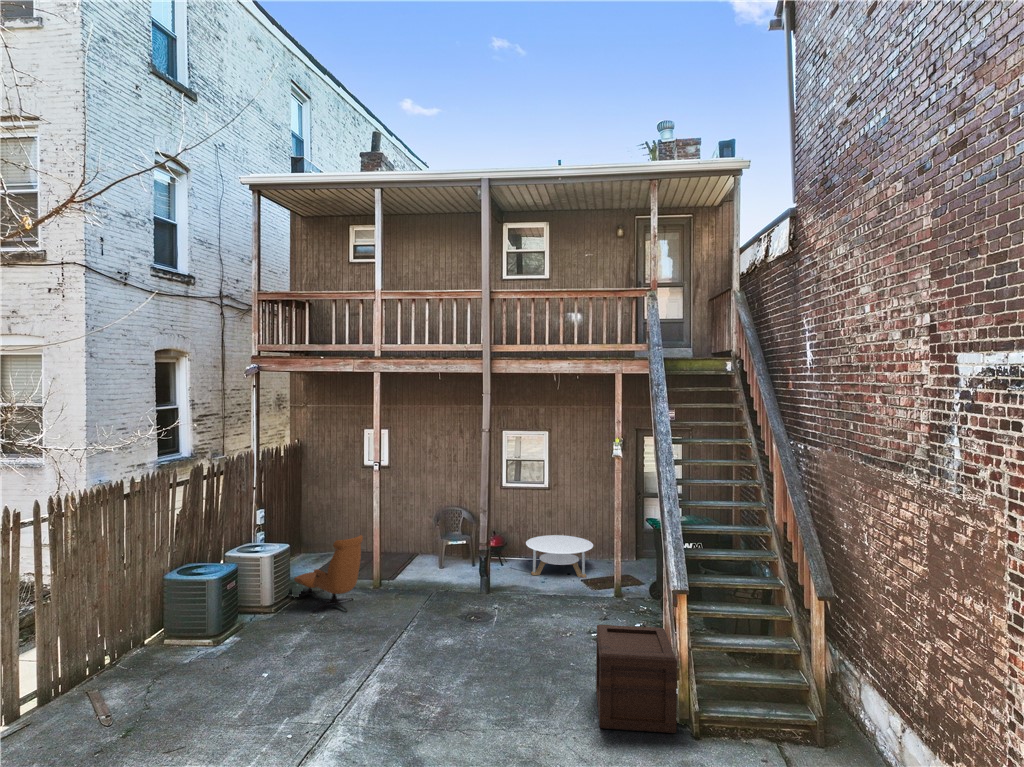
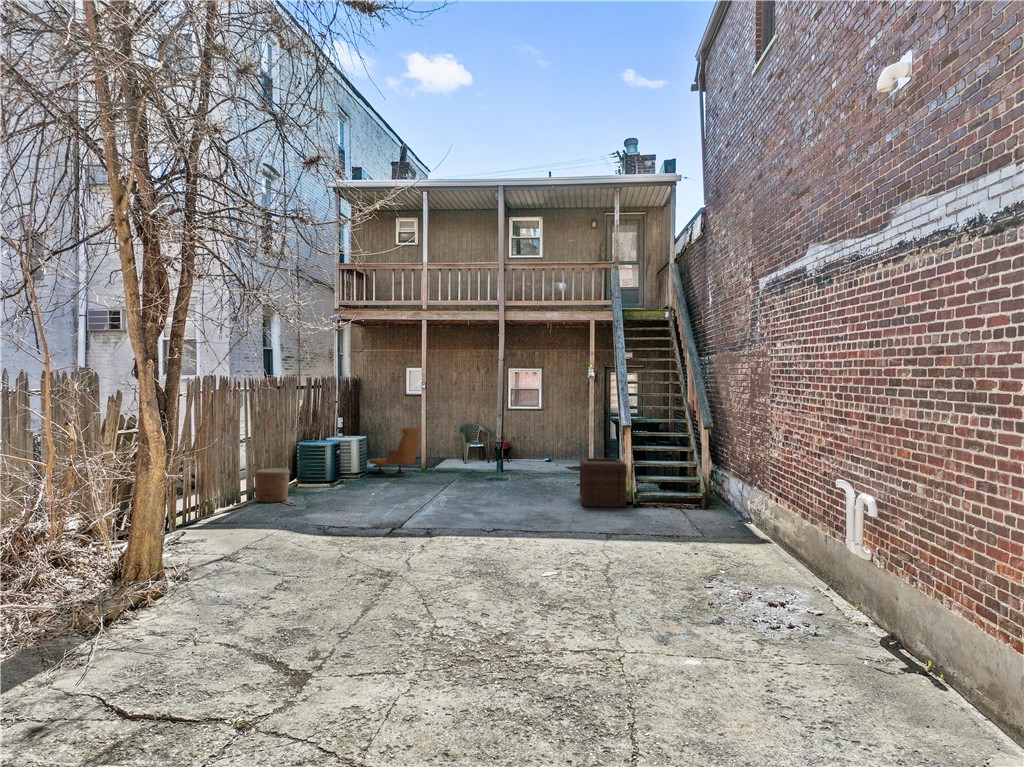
round table: present [526,535,593,578] -> none [527,443,575,467]
woven basket: none [59,637,123,707] -> present [255,468,290,503]

